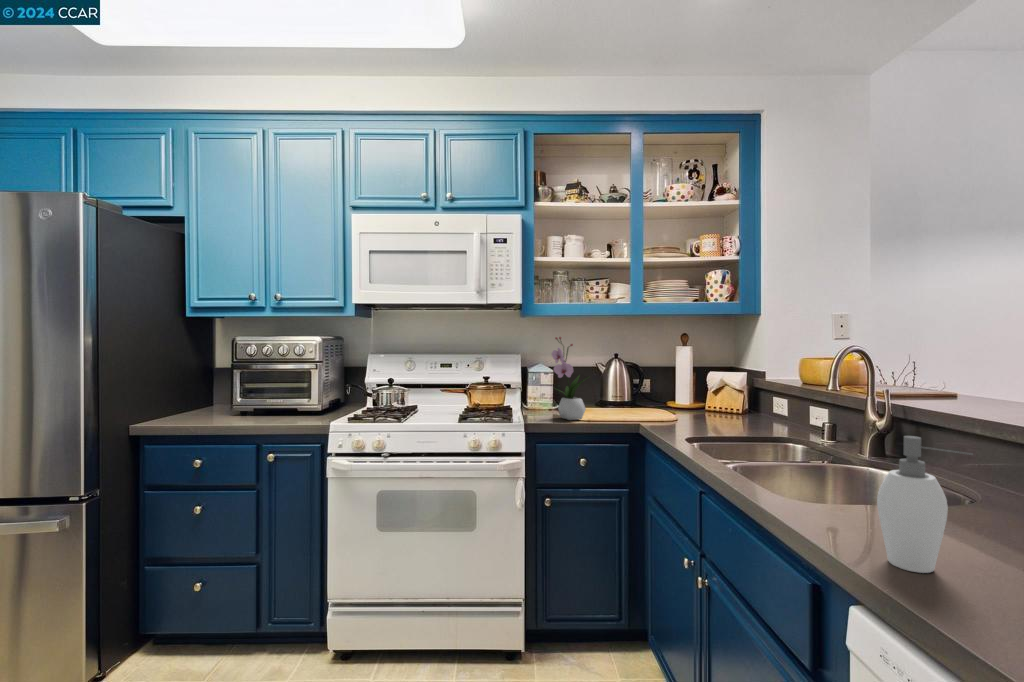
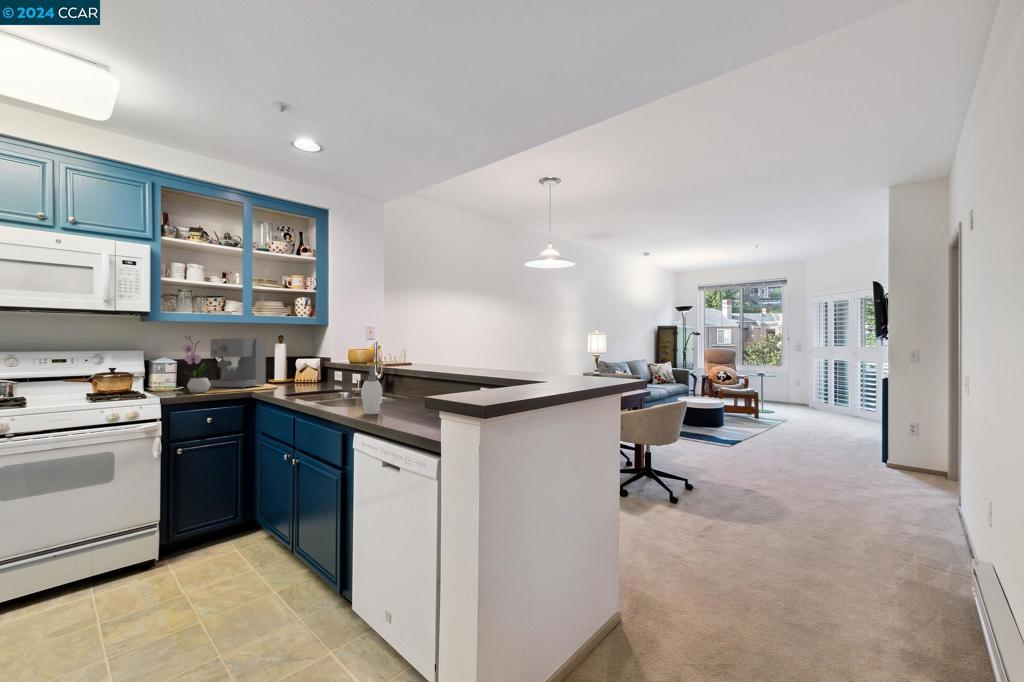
coffee maker: none [590,338,663,415] -> present [210,338,266,388]

